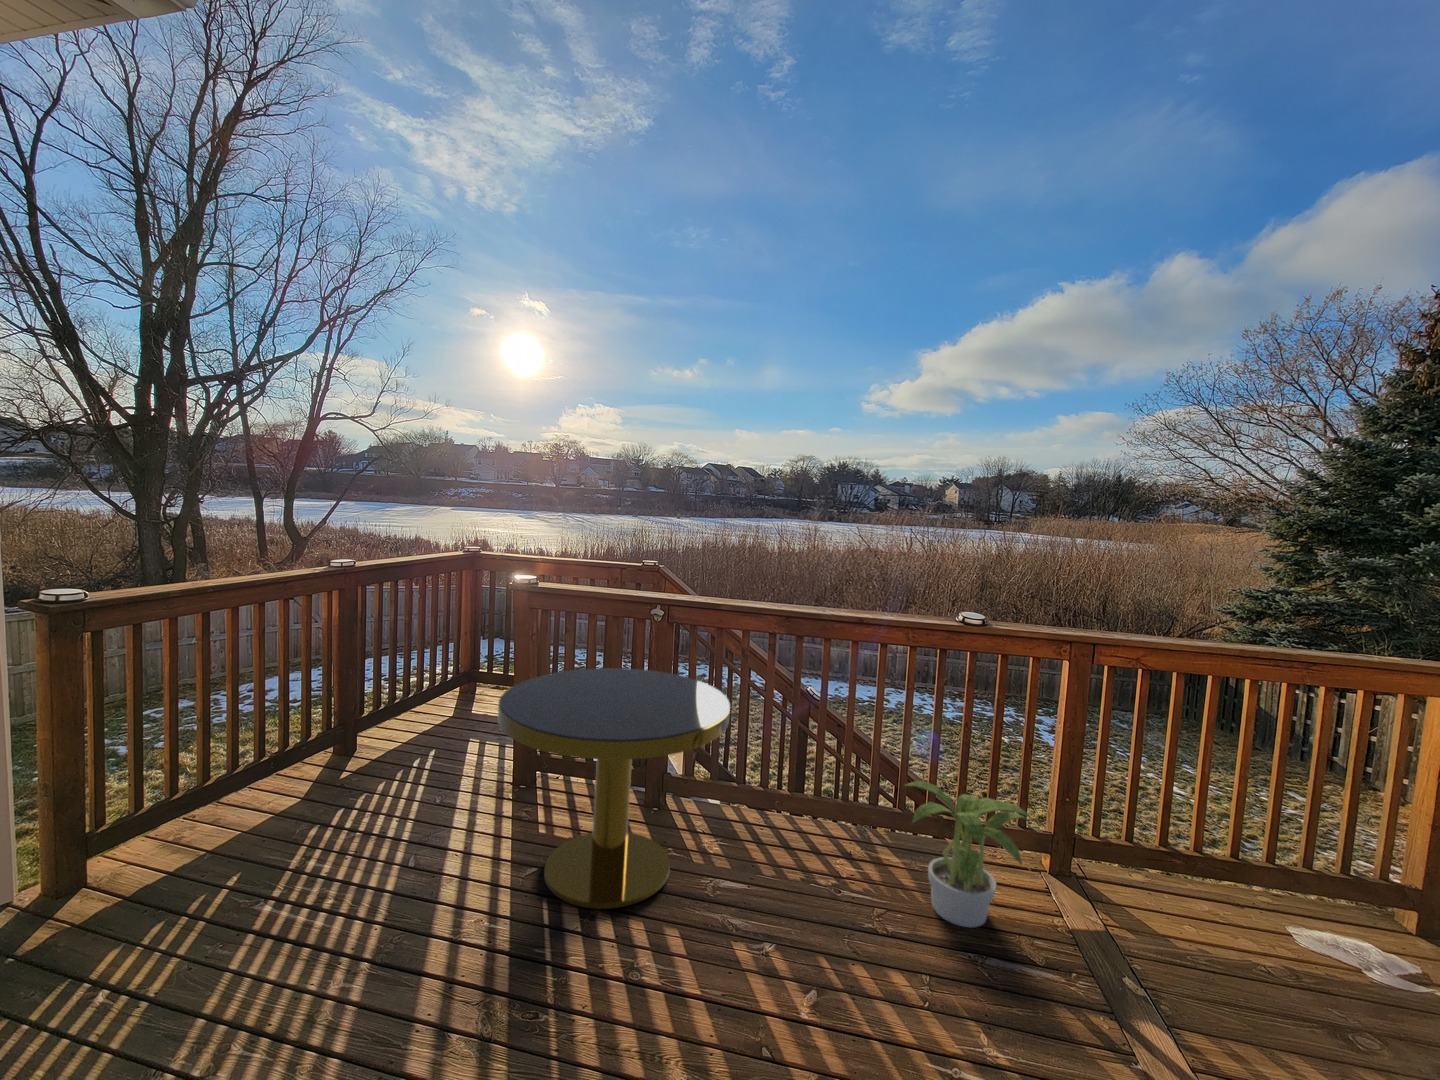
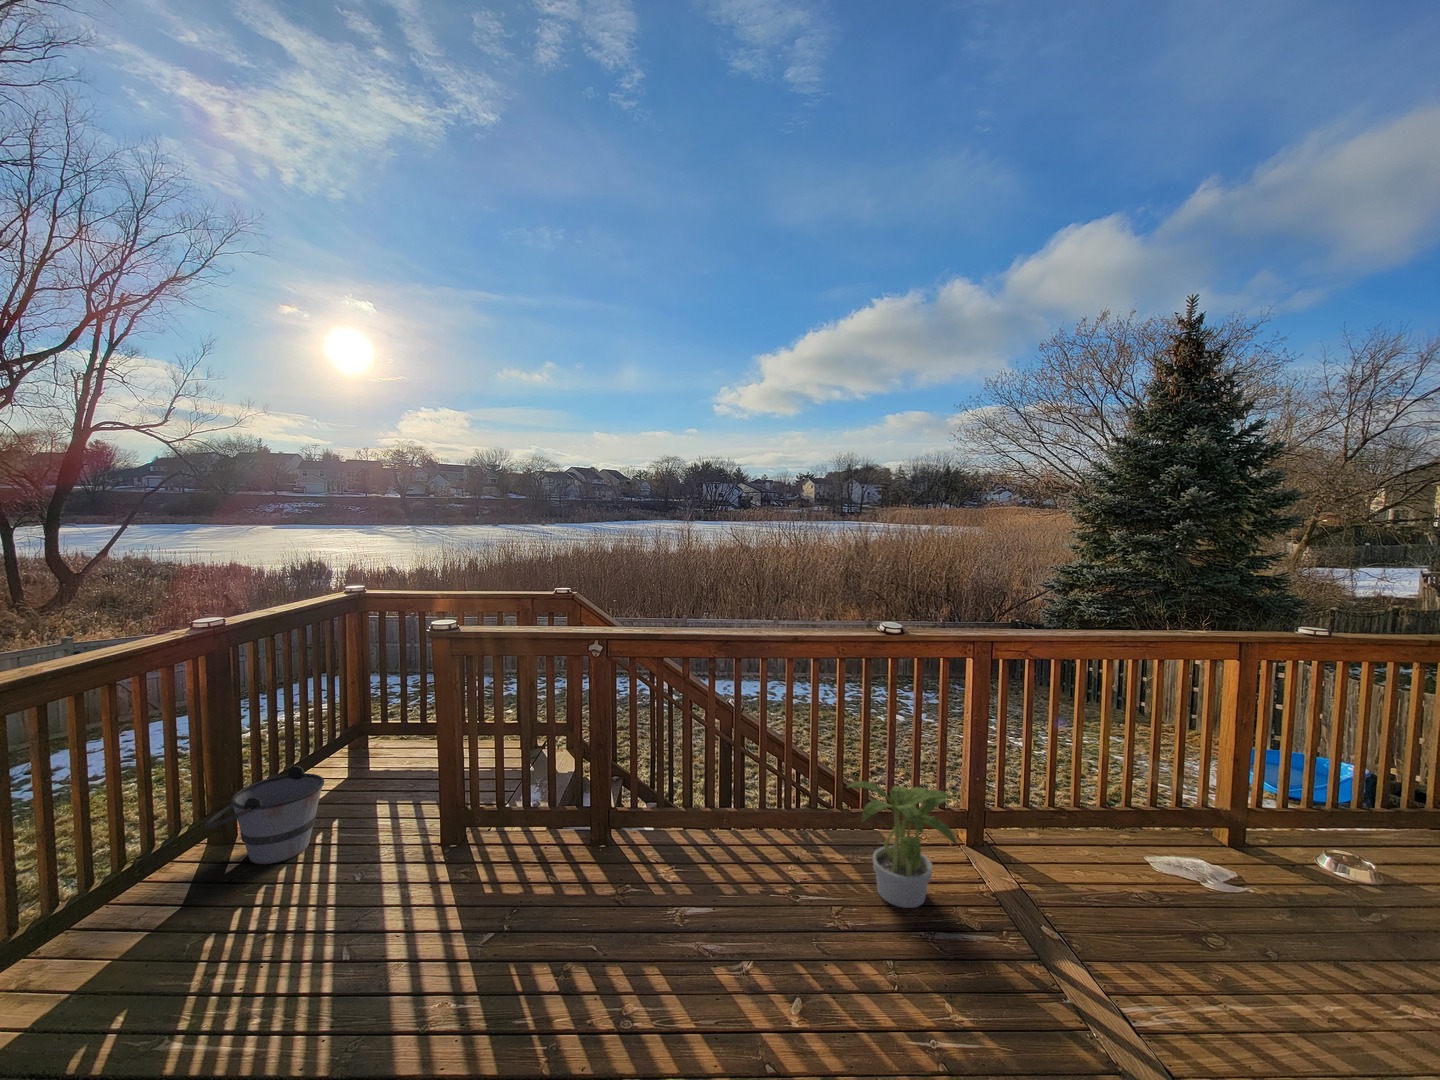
side table: present [498,668,730,909] -> none [444,707,685,965]
bucket: none [326,696,423,778] -> present [205,765,324,864]

